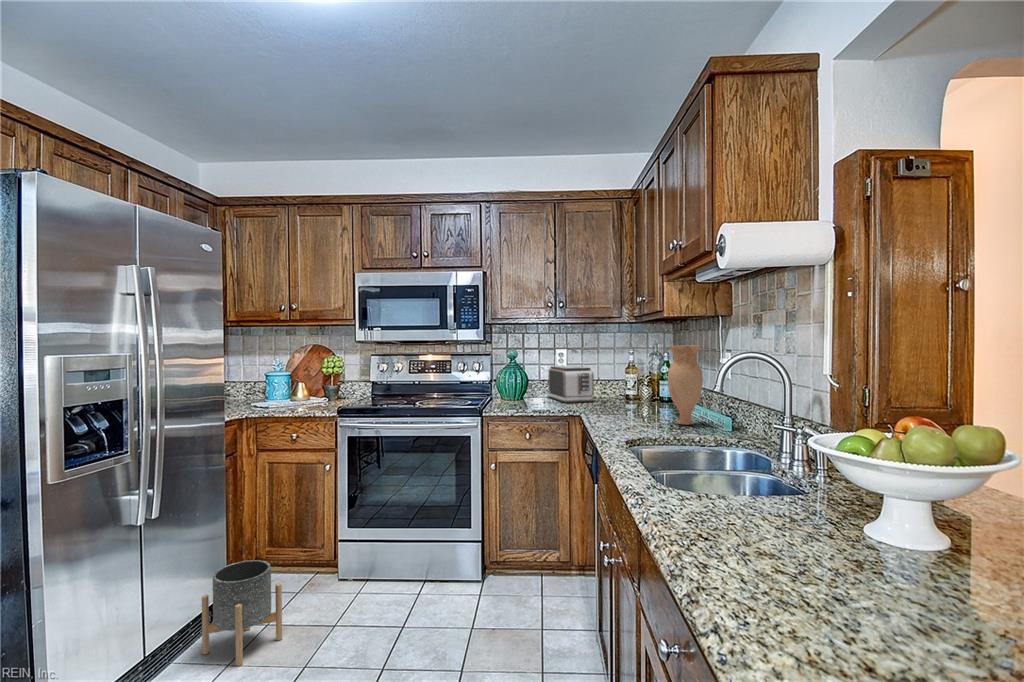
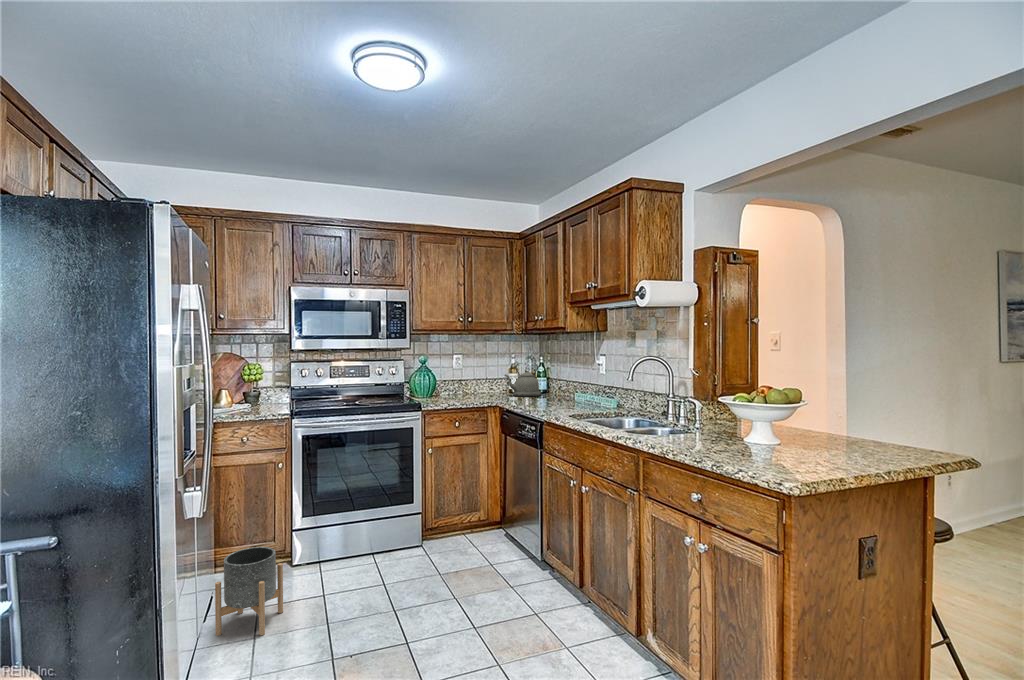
vase: present [668,345,703,425] -> none [571,352,594,407]
kettle: none [607,360,658,405] -> present [505,363,541,397]
toaster: present [549,366,594,403] -> none [451,368,493,398]

